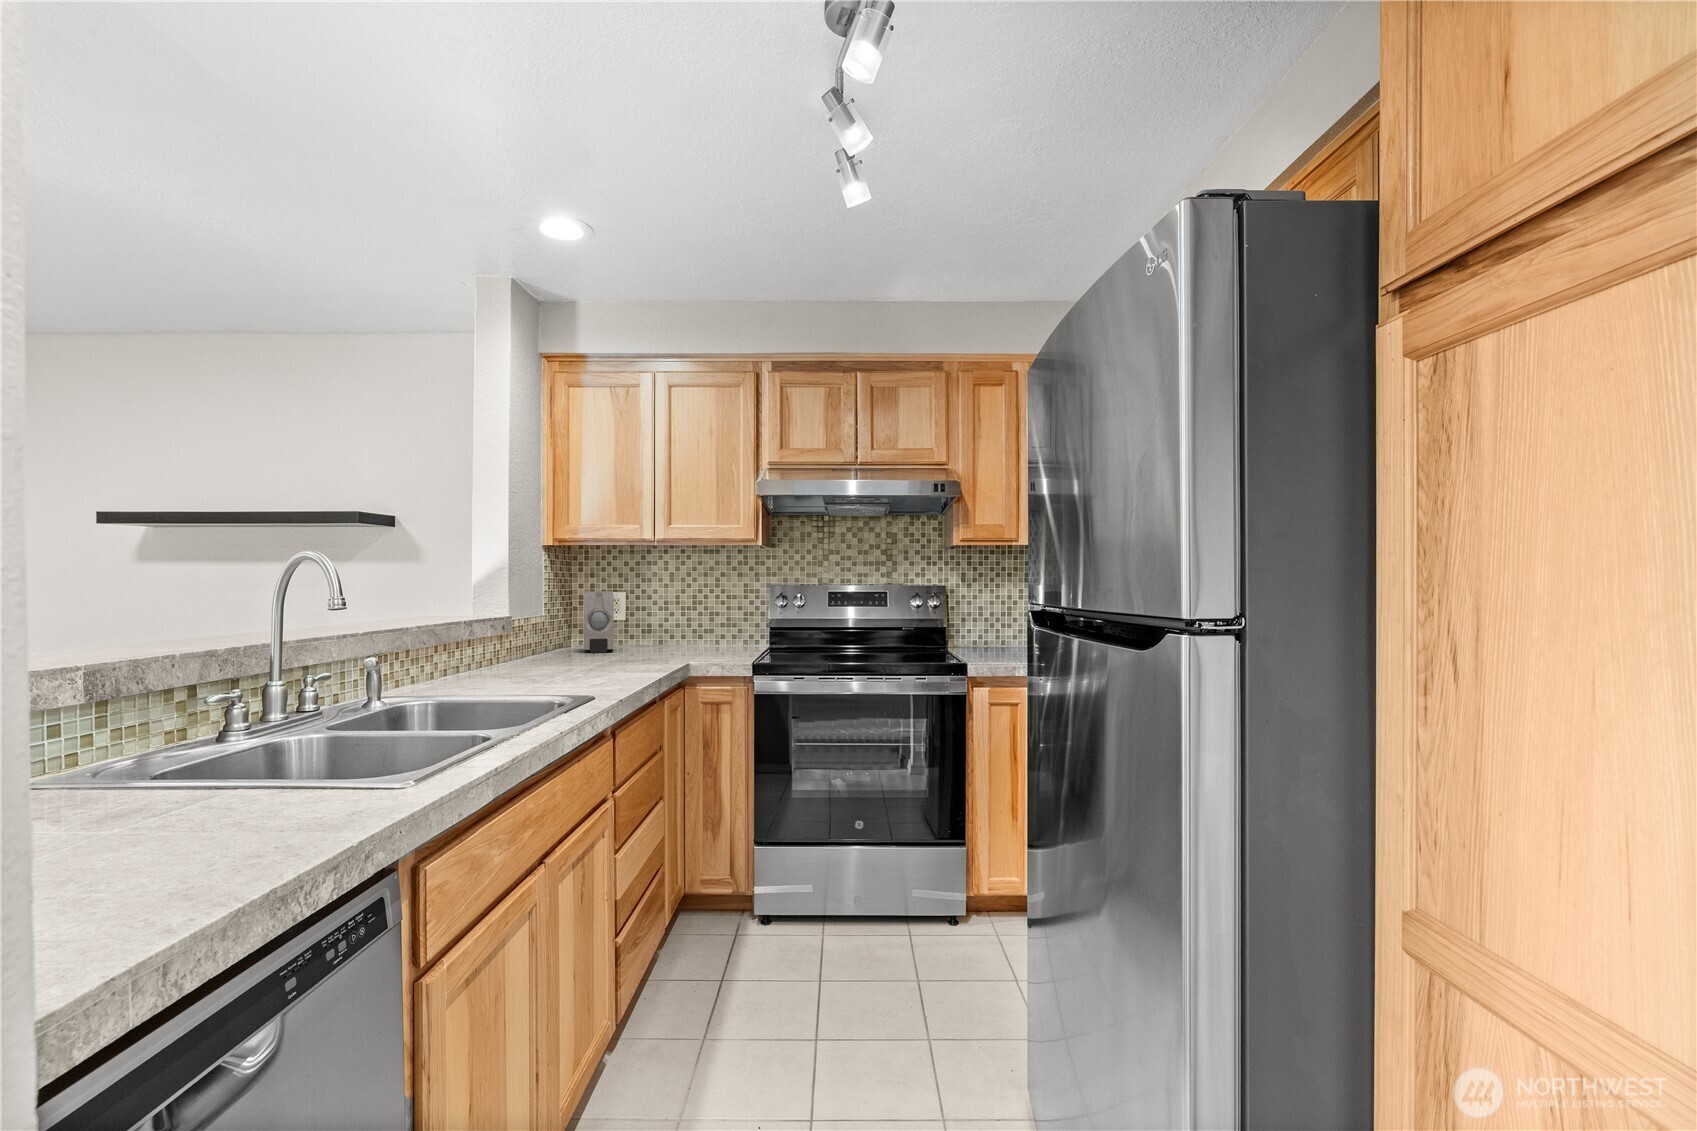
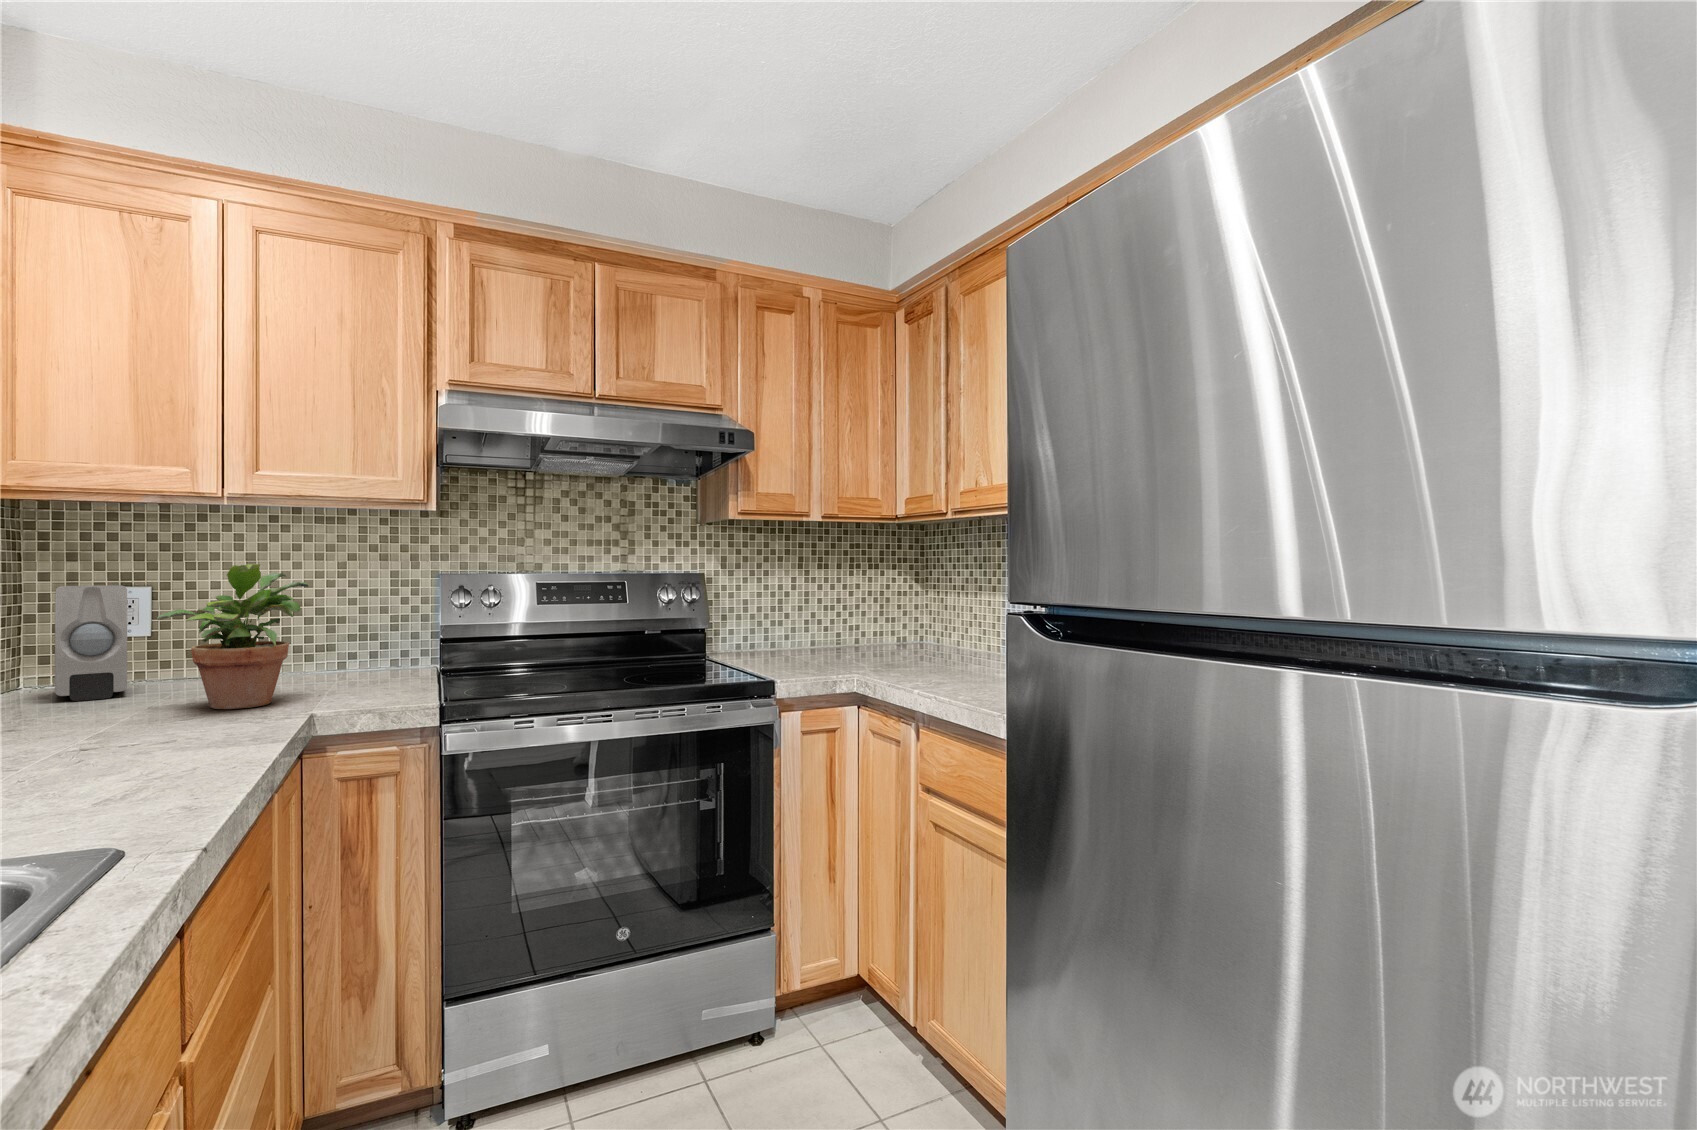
potted plant: none [623,580,693,660] -> present [157,564,308,709]

